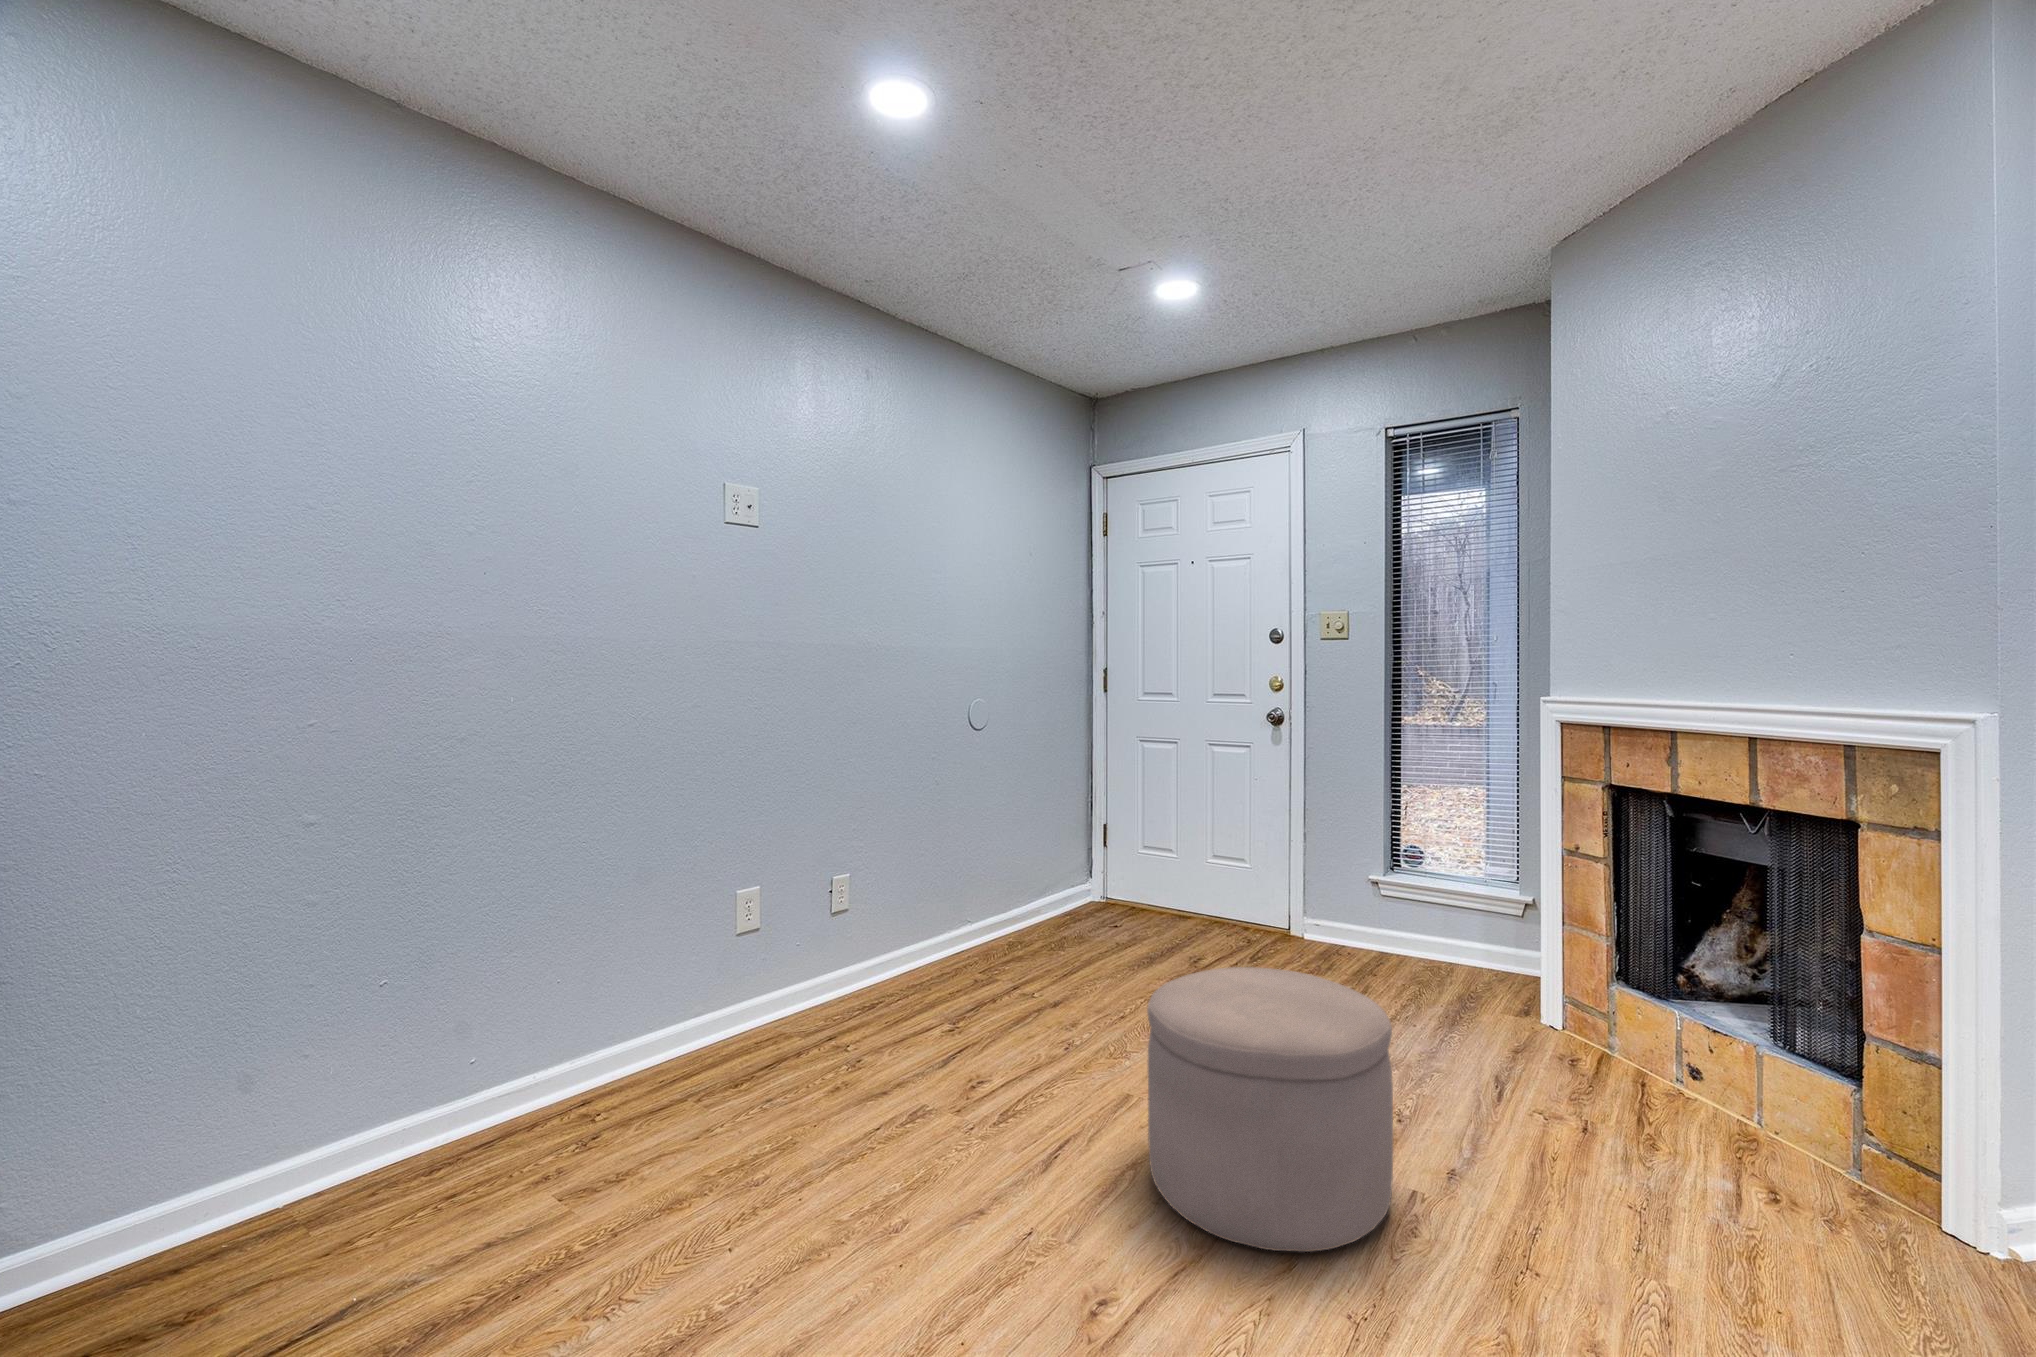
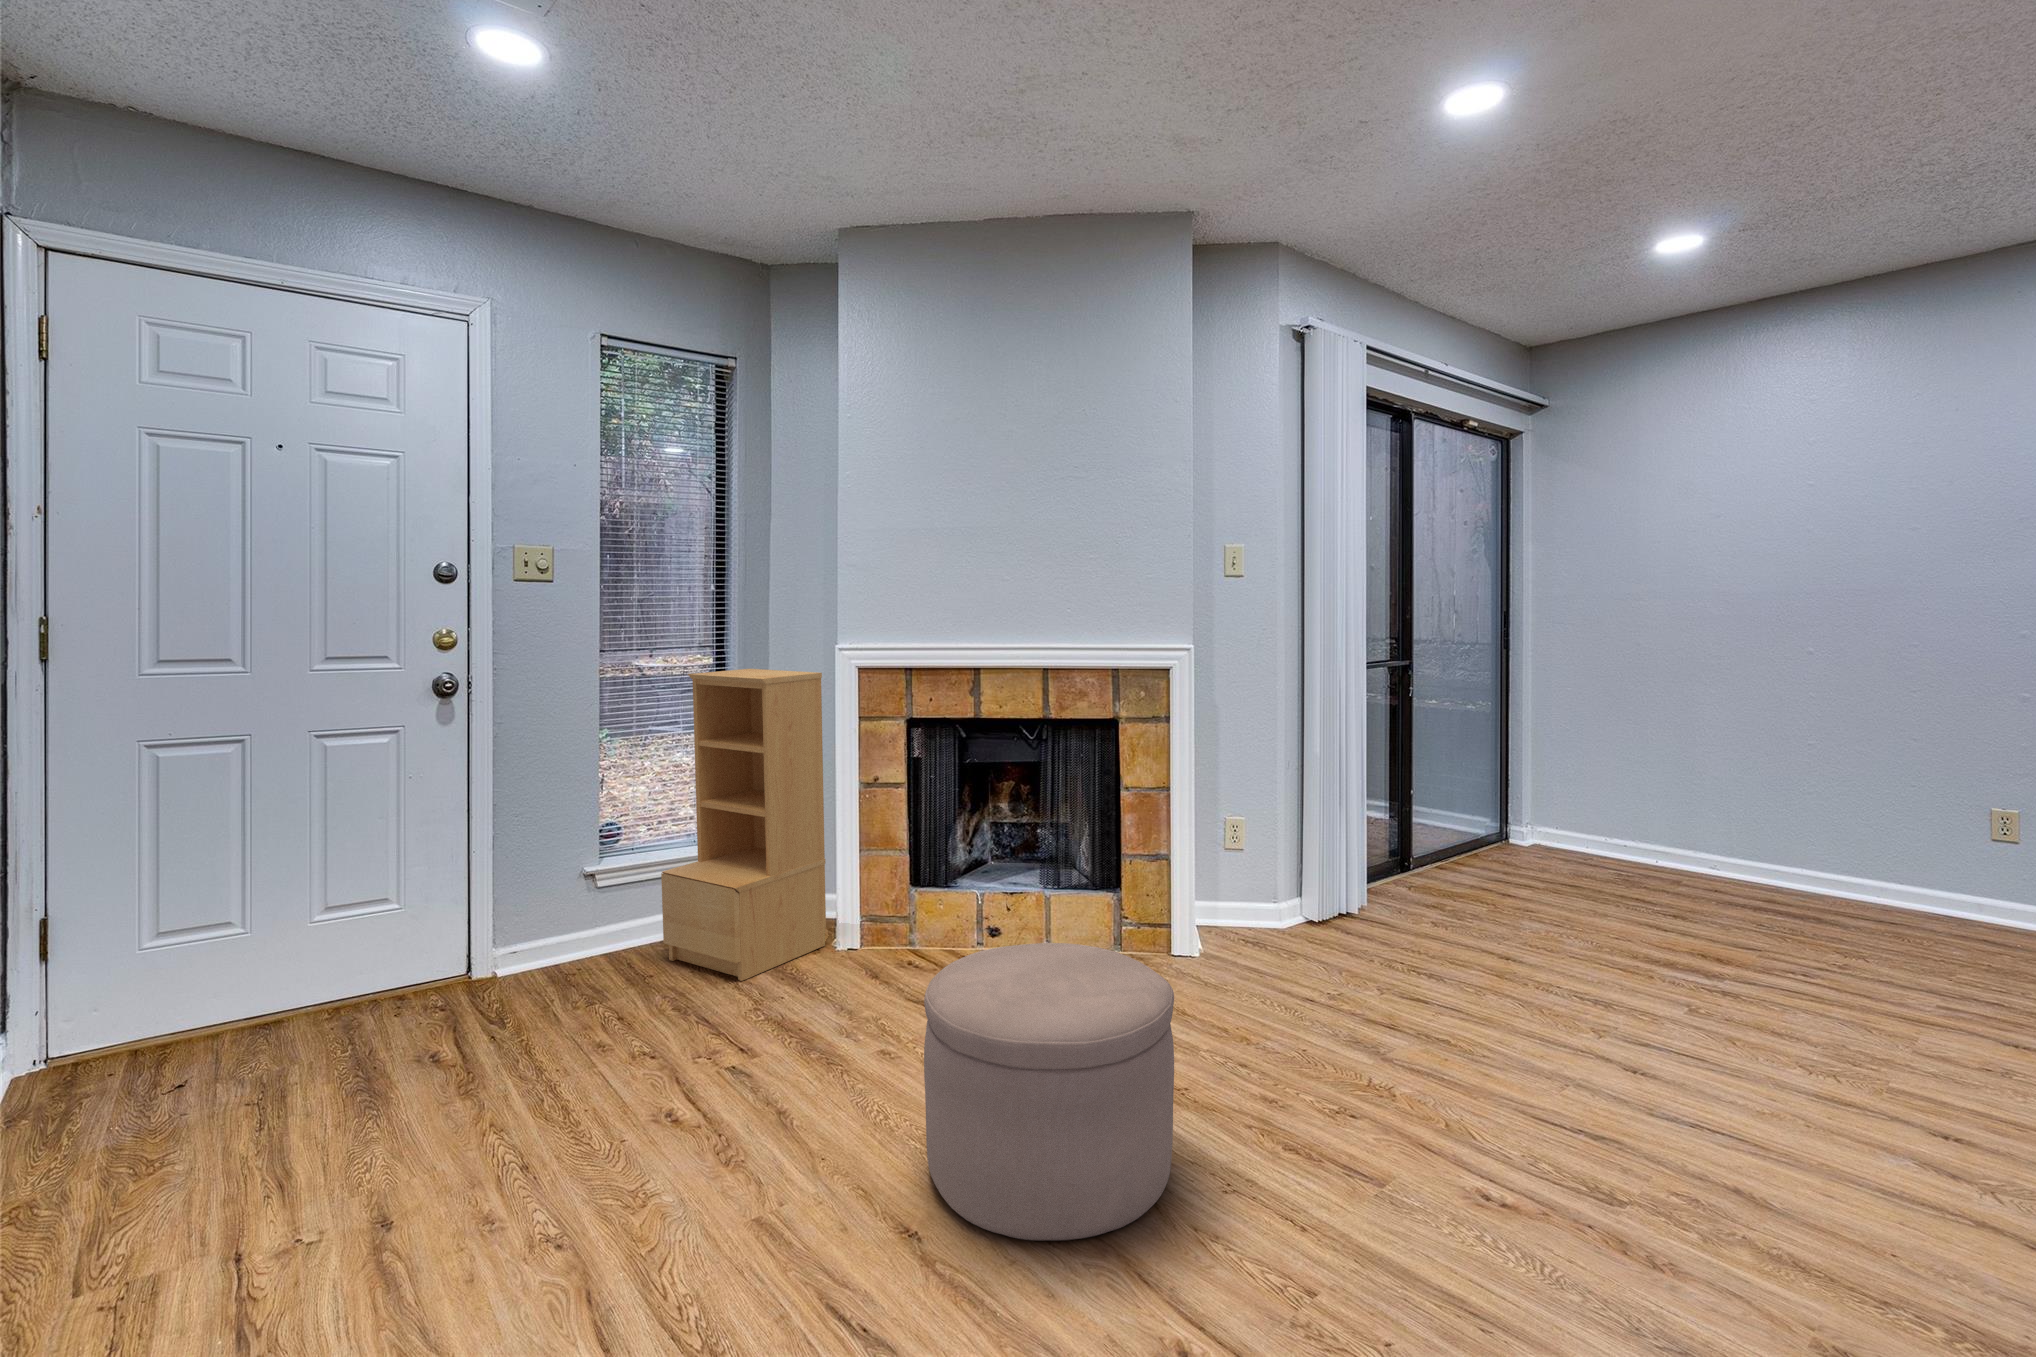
bookshelf: none [1395,722,1533,1013] -> present [661,669,826,981]

